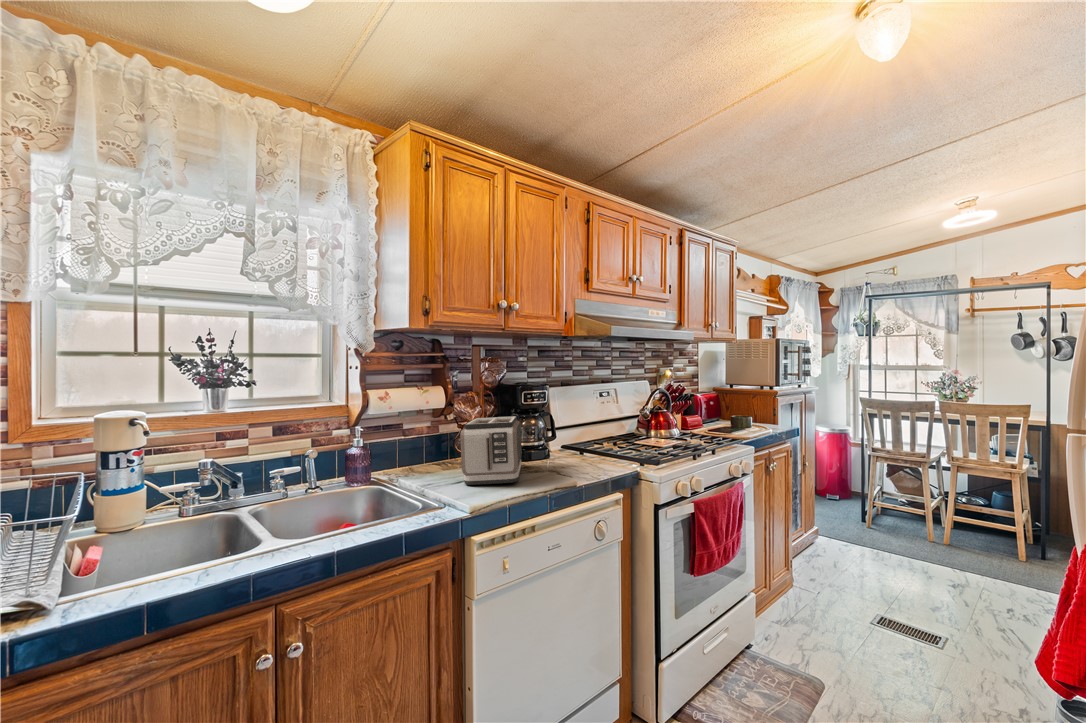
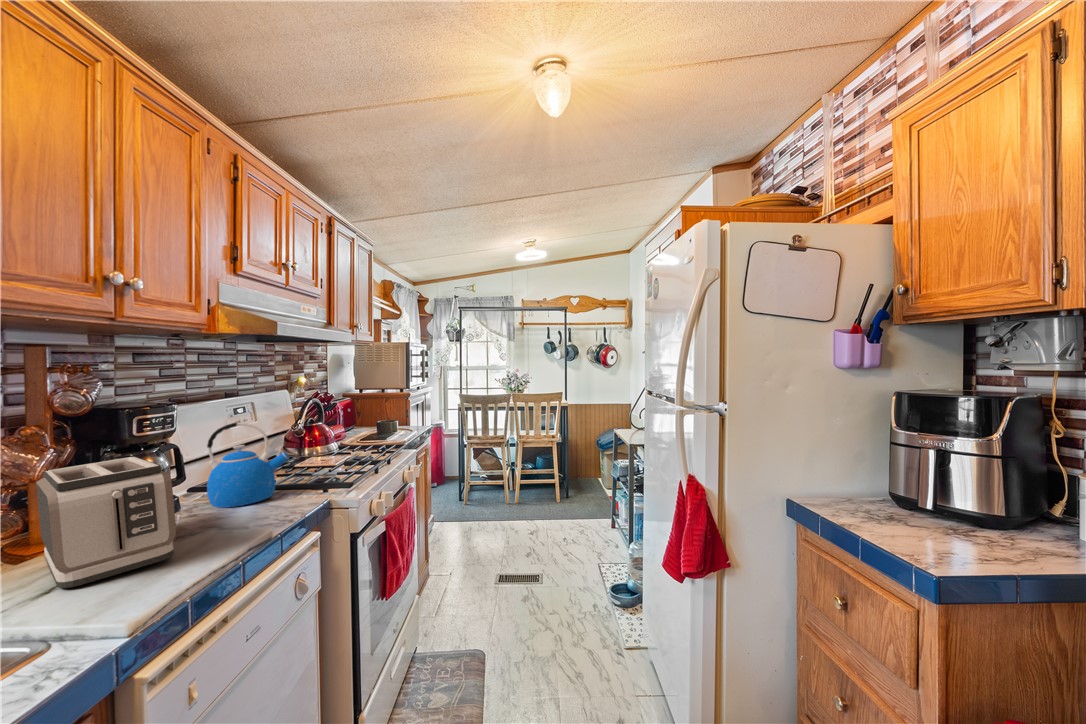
kettle: none [563,401,615,462] -> present [207,422,289,508]

